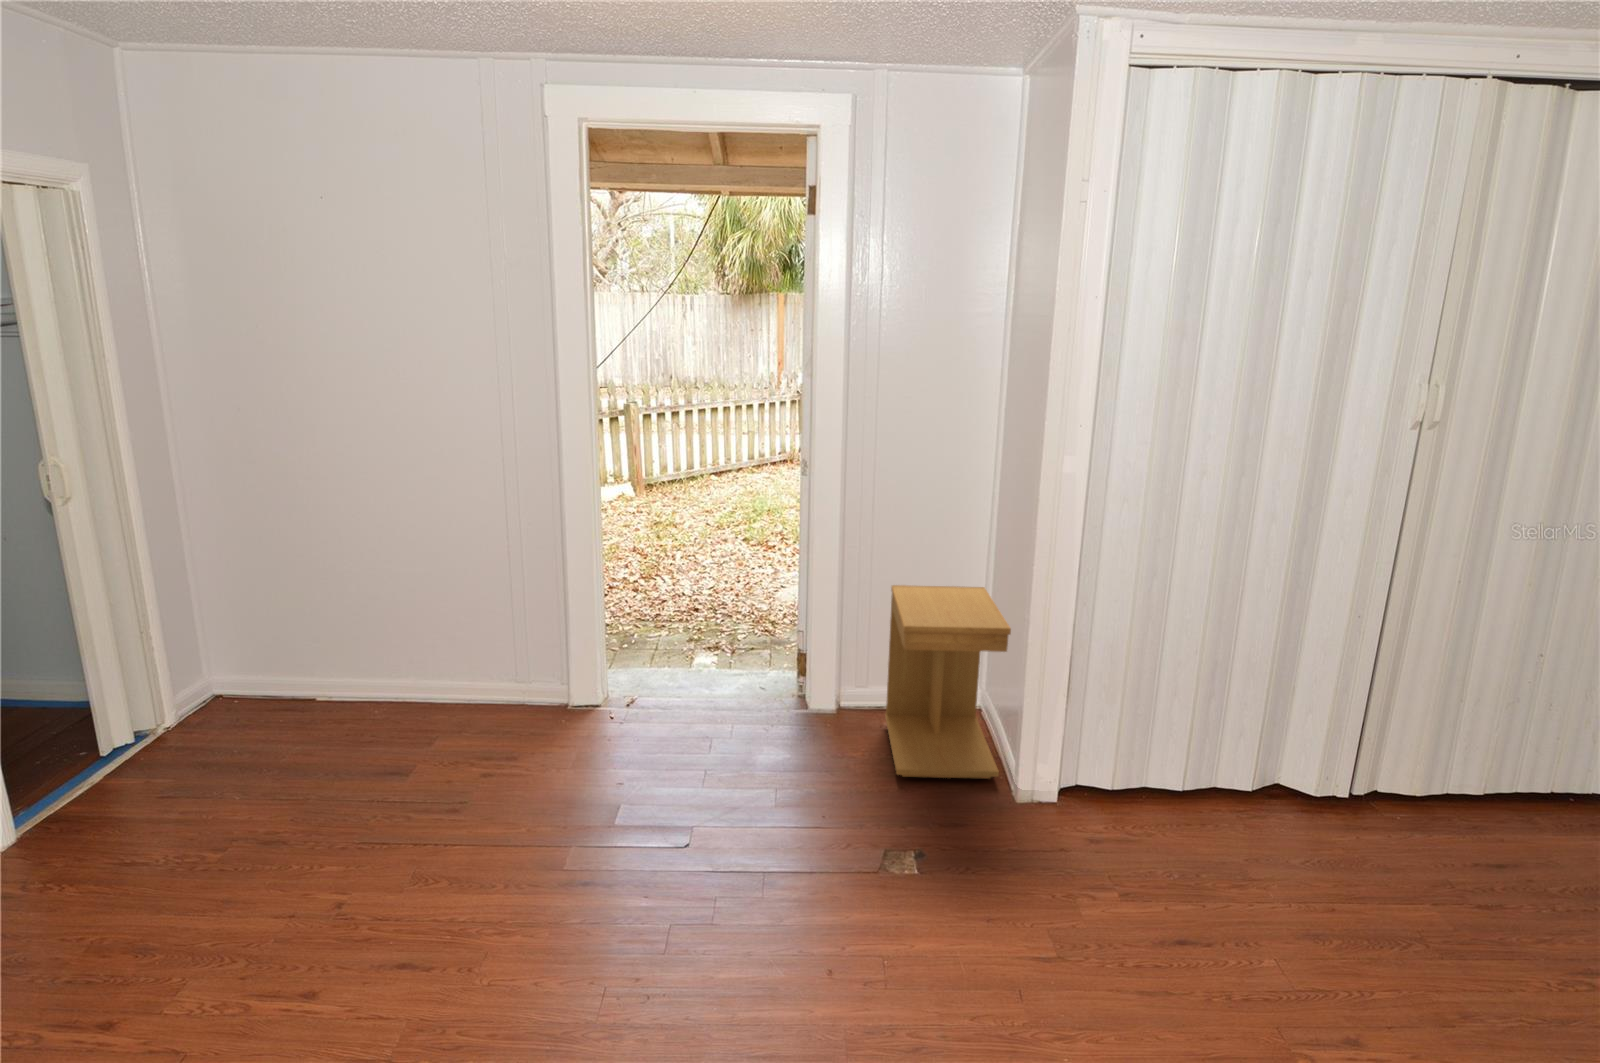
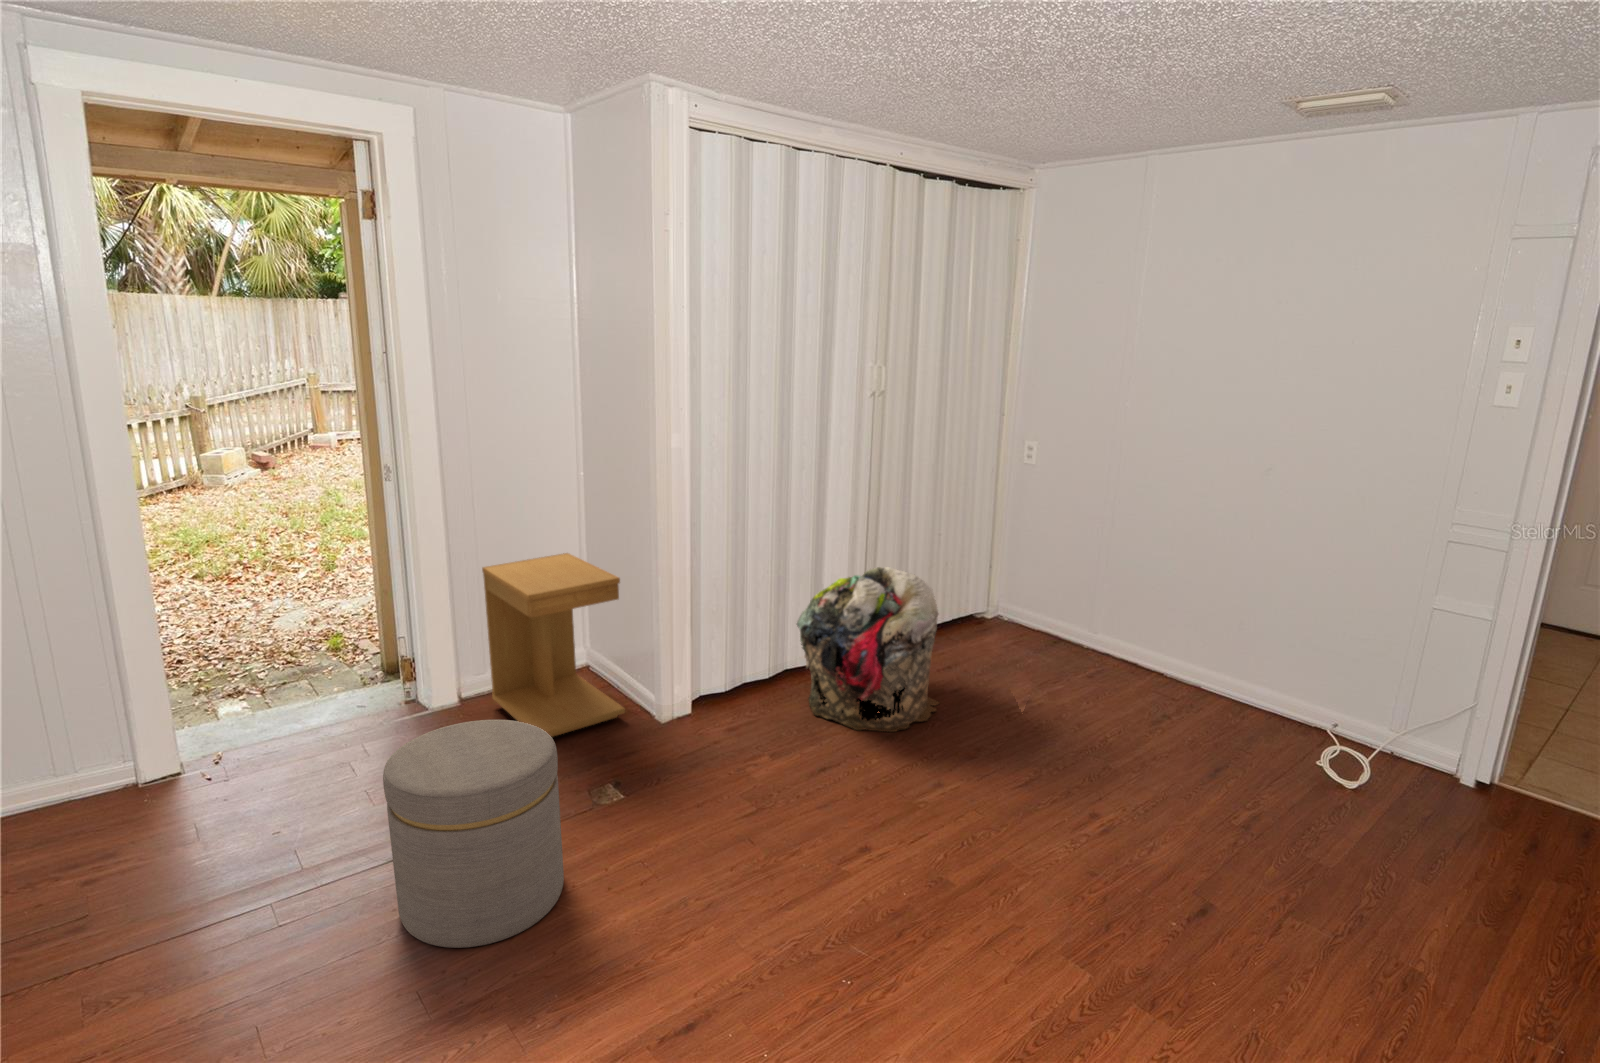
laundry basket: none [1225,694,1458,935] -> present [797,567,939,732]
ottoman: none [668,741,832,974] -> present [383,720,564,948]

